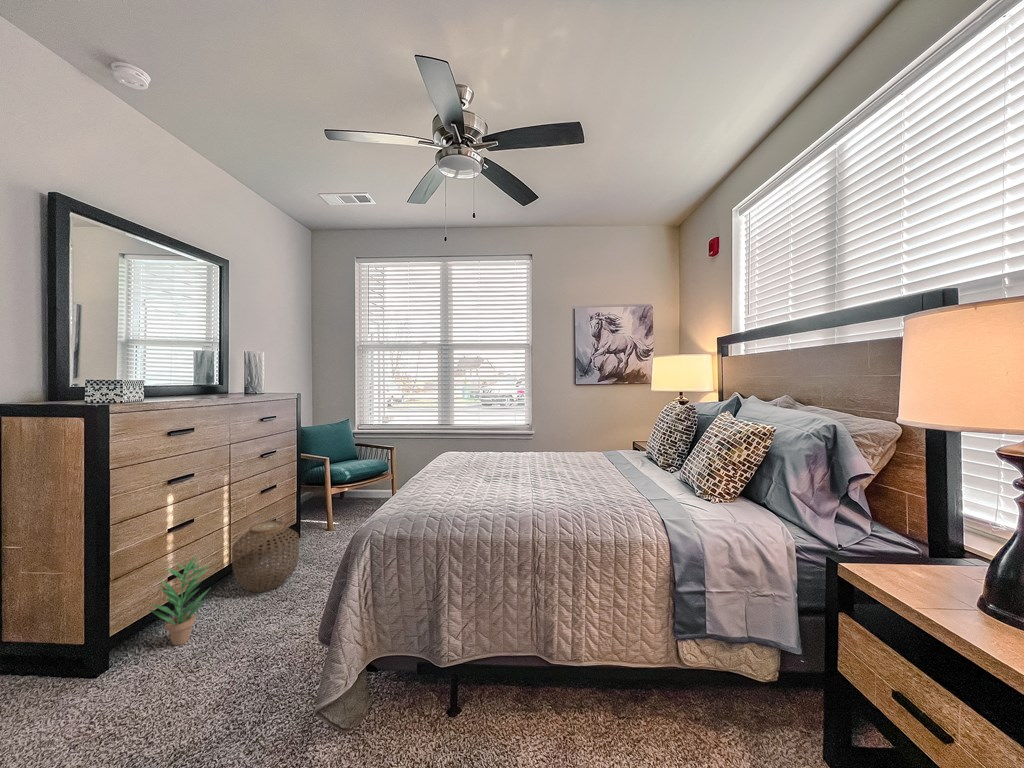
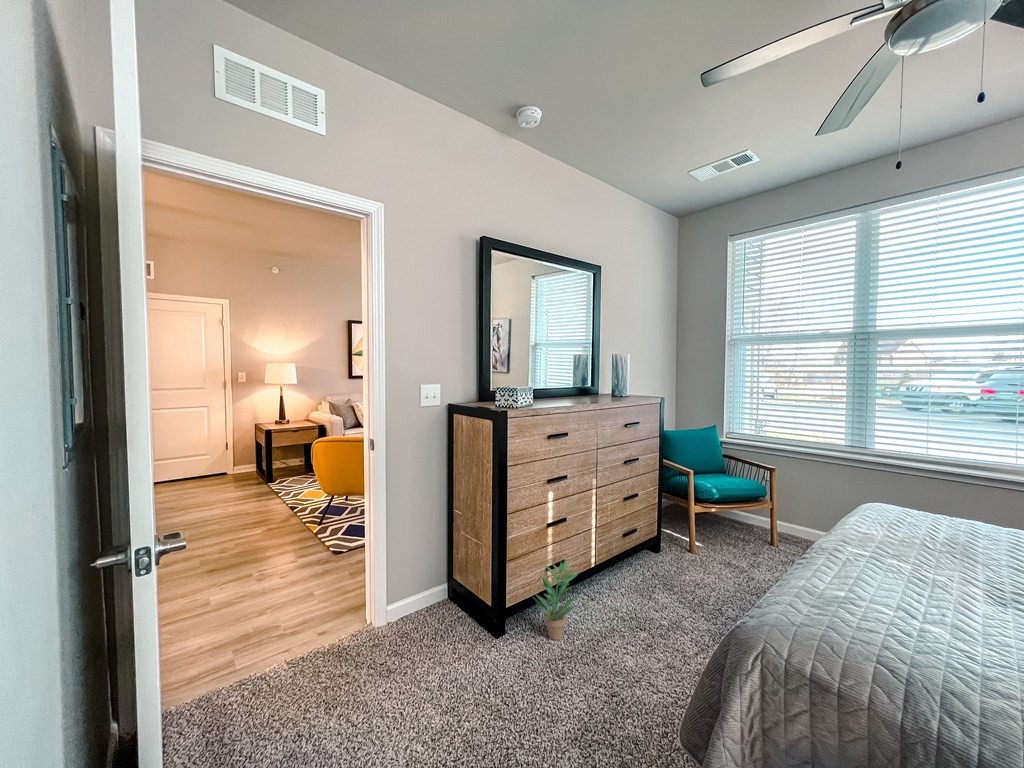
woven basket: present [232,521,299,592] -> none [599,532,662,609]

